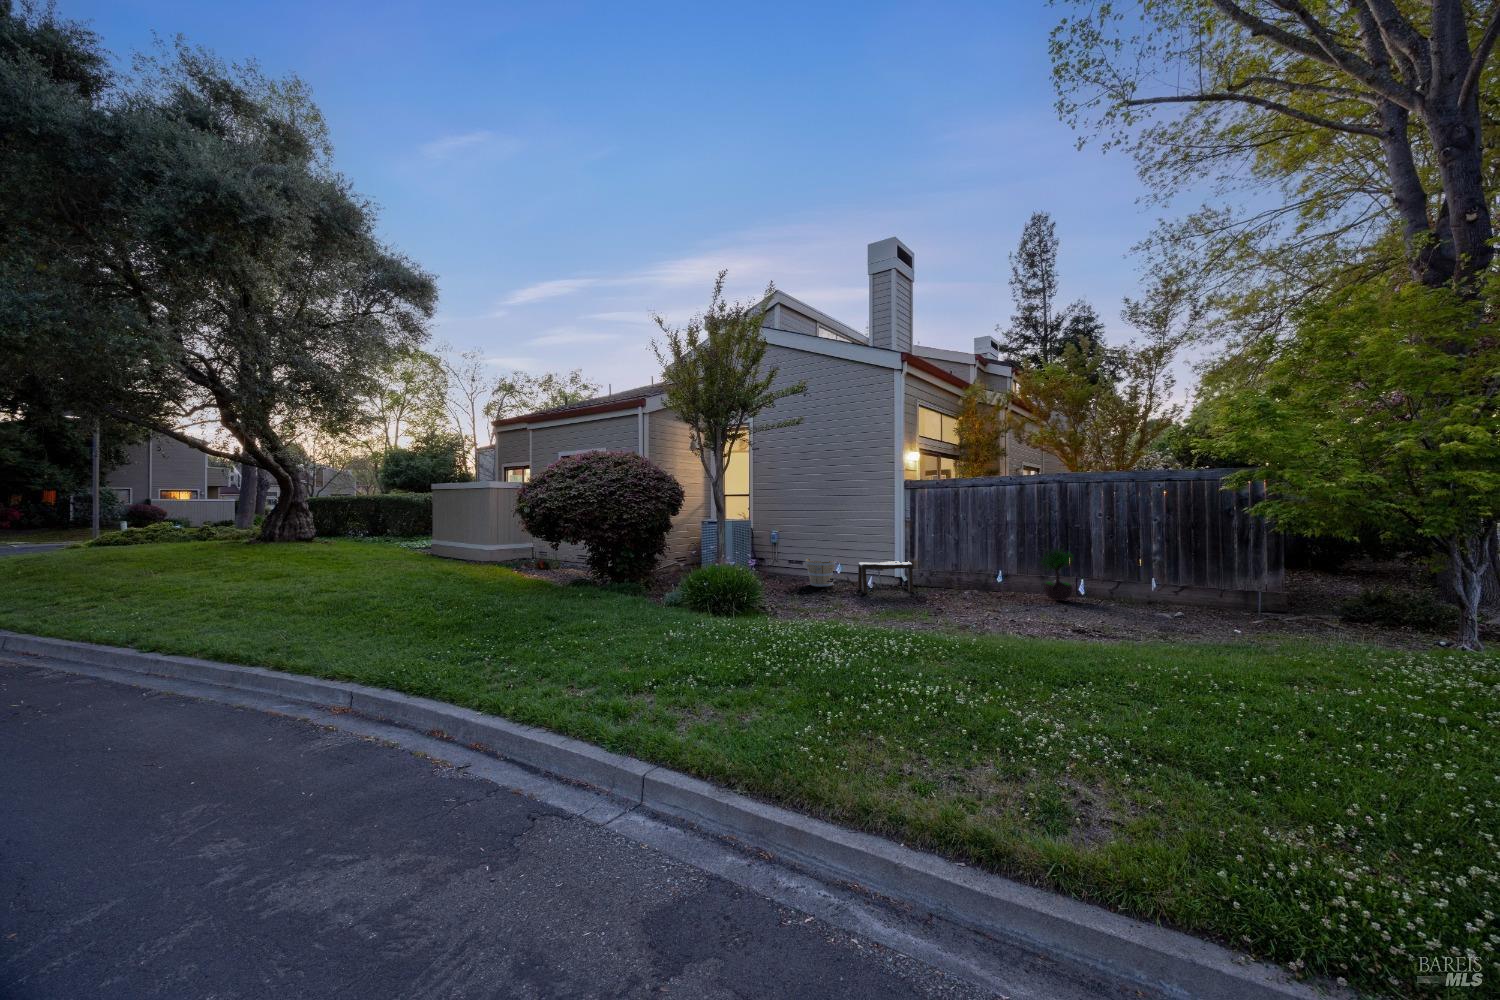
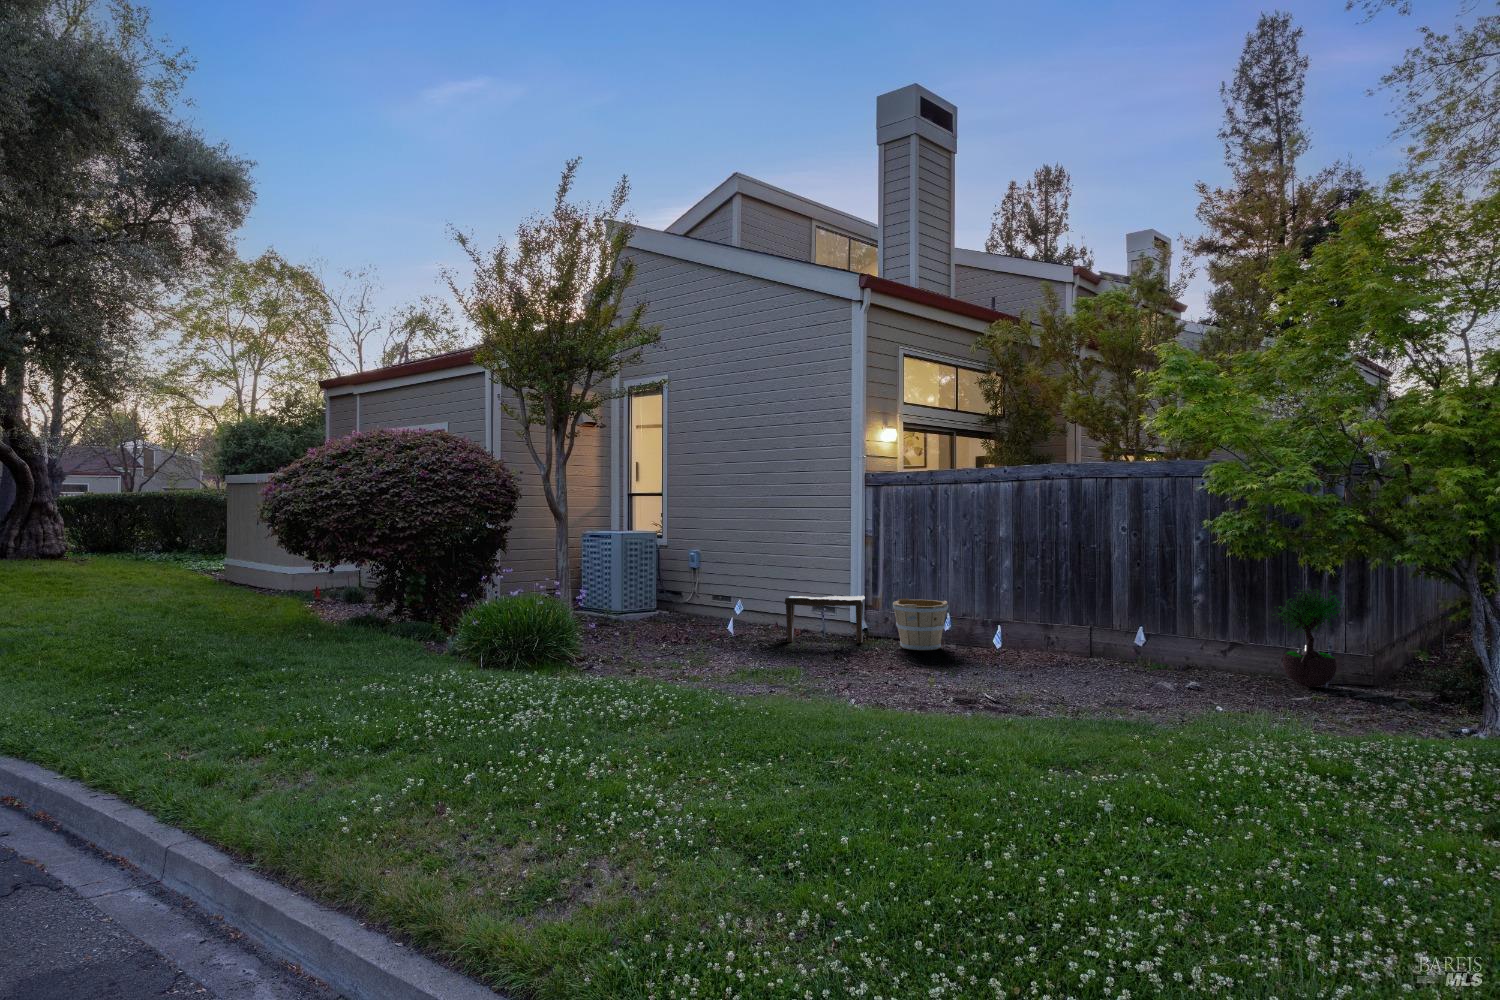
potted tree: present [1041,549,1072,601] -> present [1271,582,1342,687]
wooden bucket: present [806,558,836,587] -> present [893,598,949,650]

